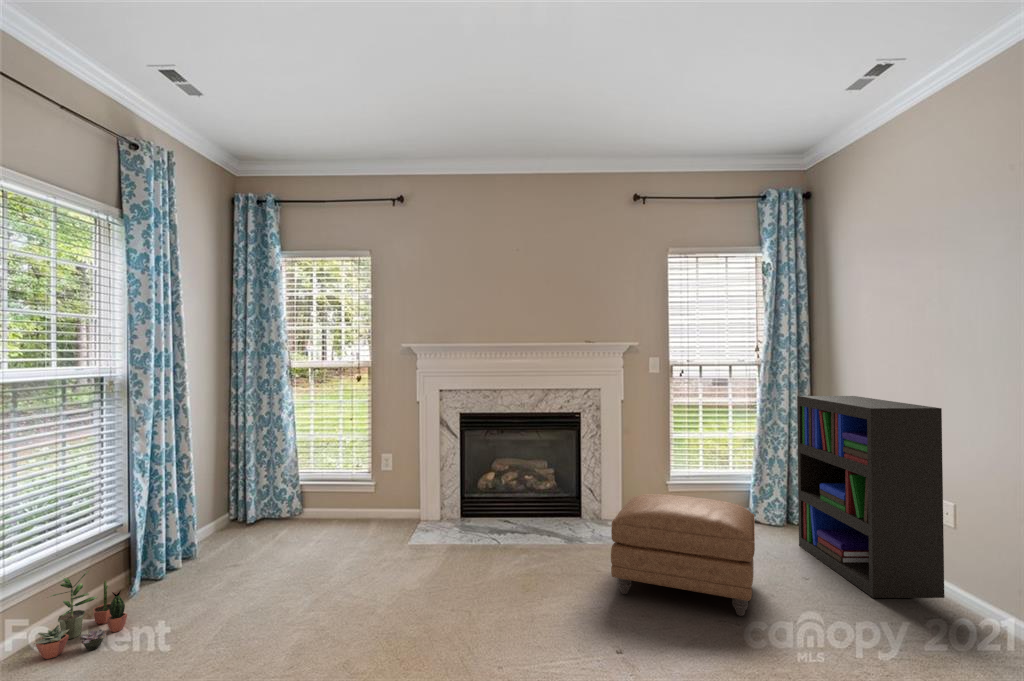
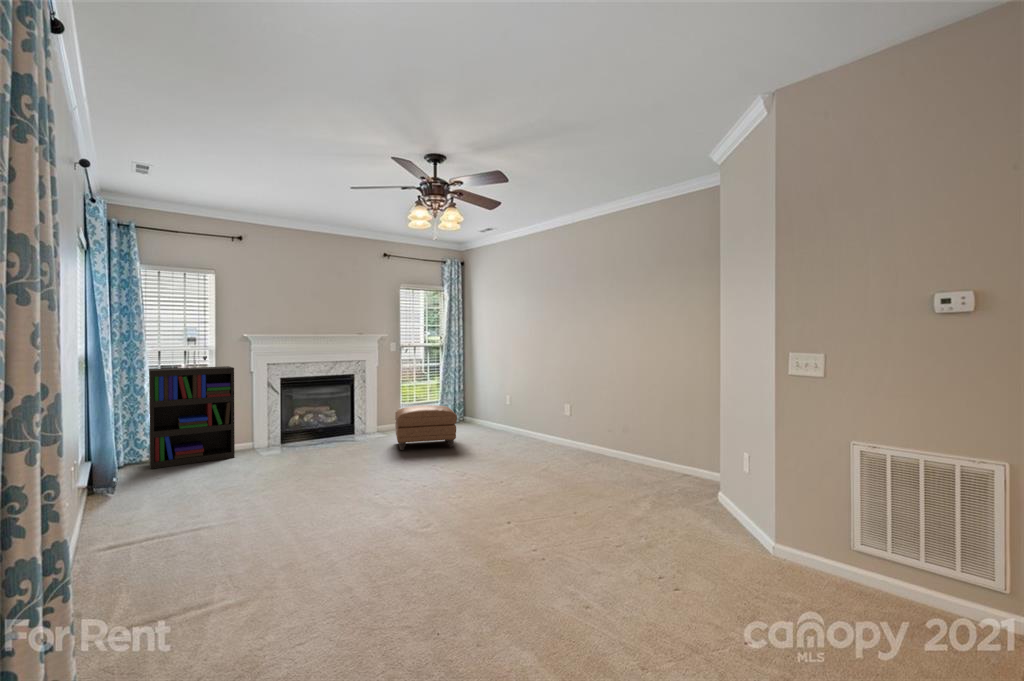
bookshelf: present [797,396,944,598] -> present [149,366,235,469]
potted plant: present [34,571,127,659] -> none [89,474,143,521]

